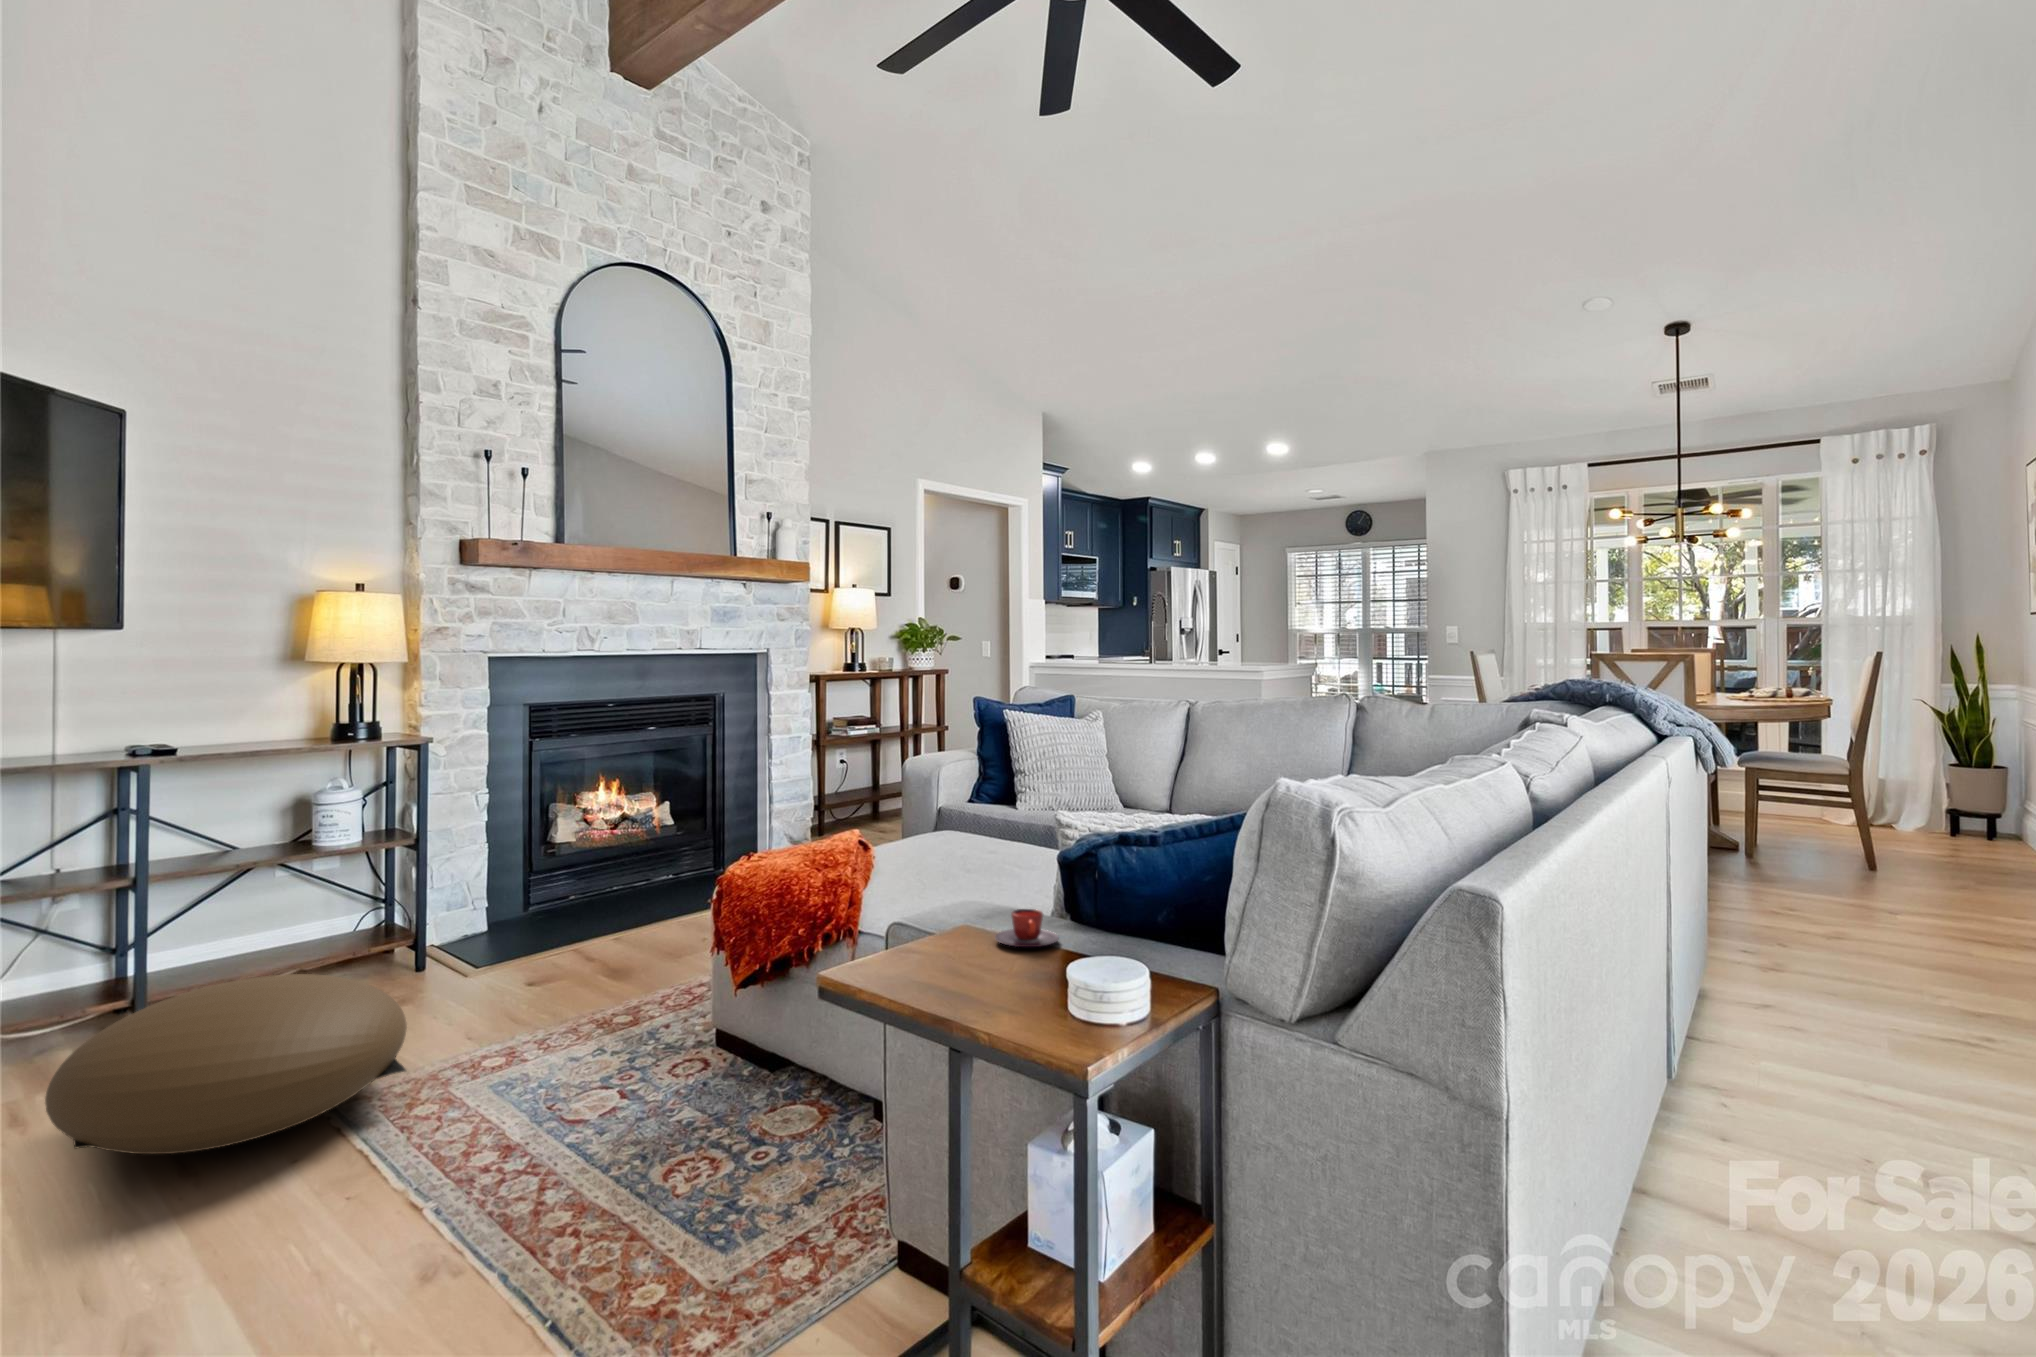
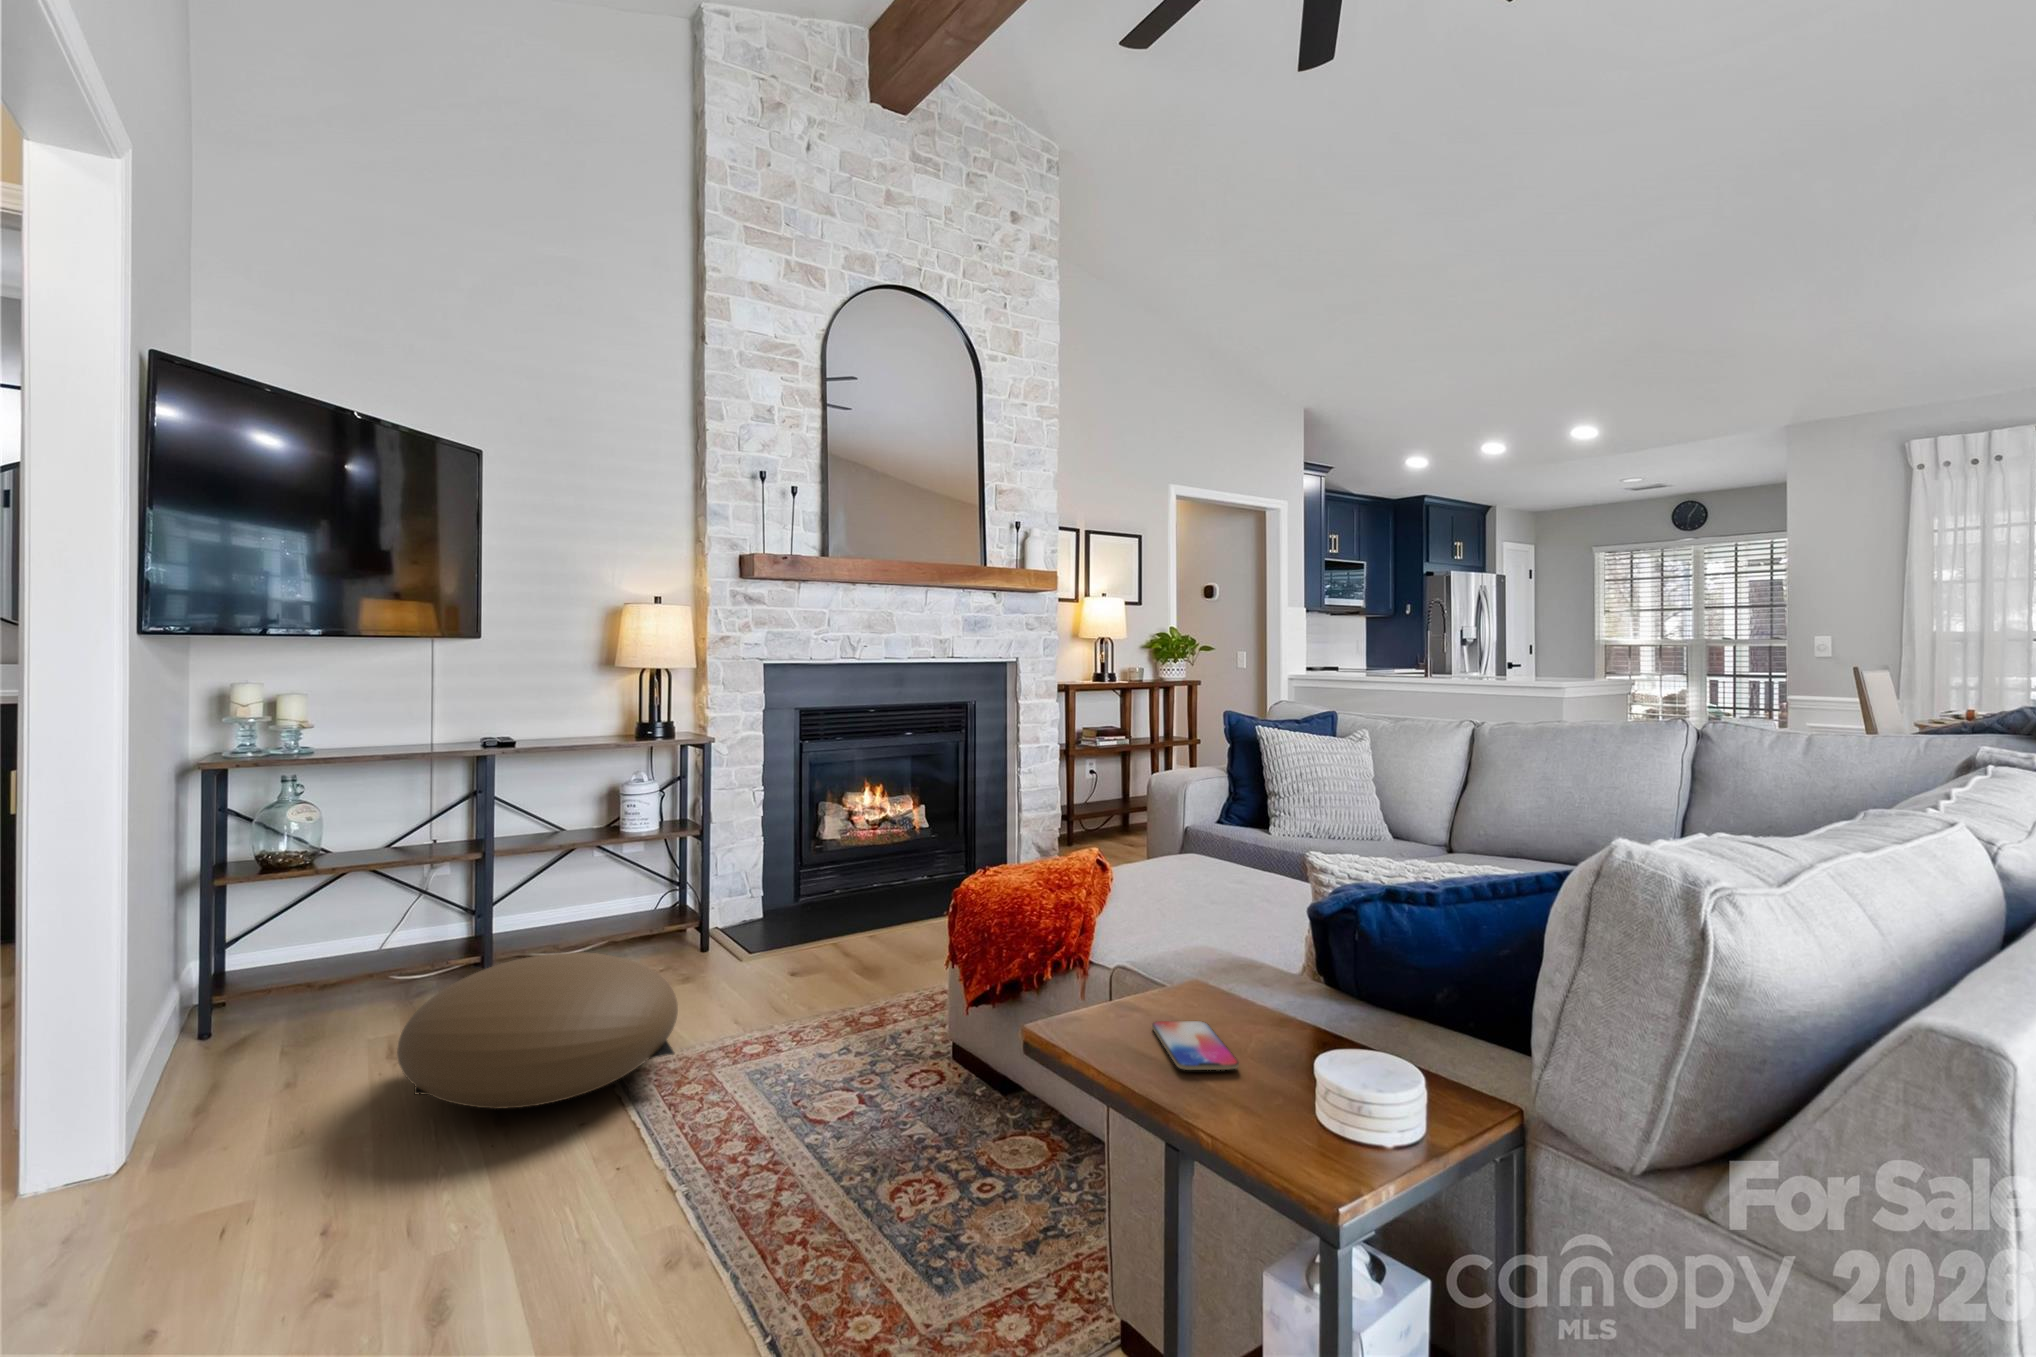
teacup: present [995,909,1059,947] -> none [1228,969,1303,1016]
smartphone: none [932,956,1010,994] -> present [1152,1021,1239,1070]

